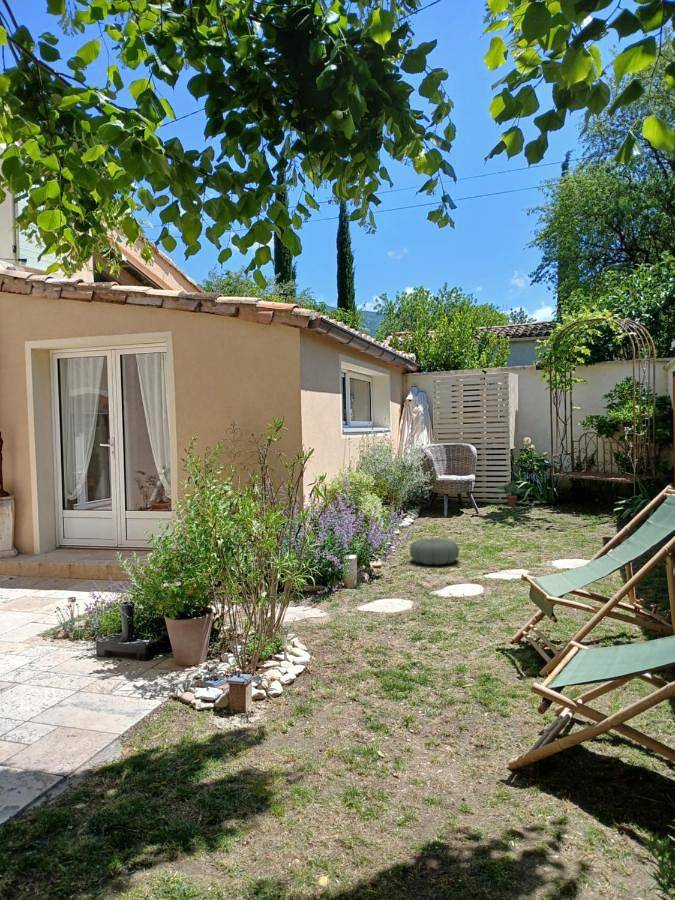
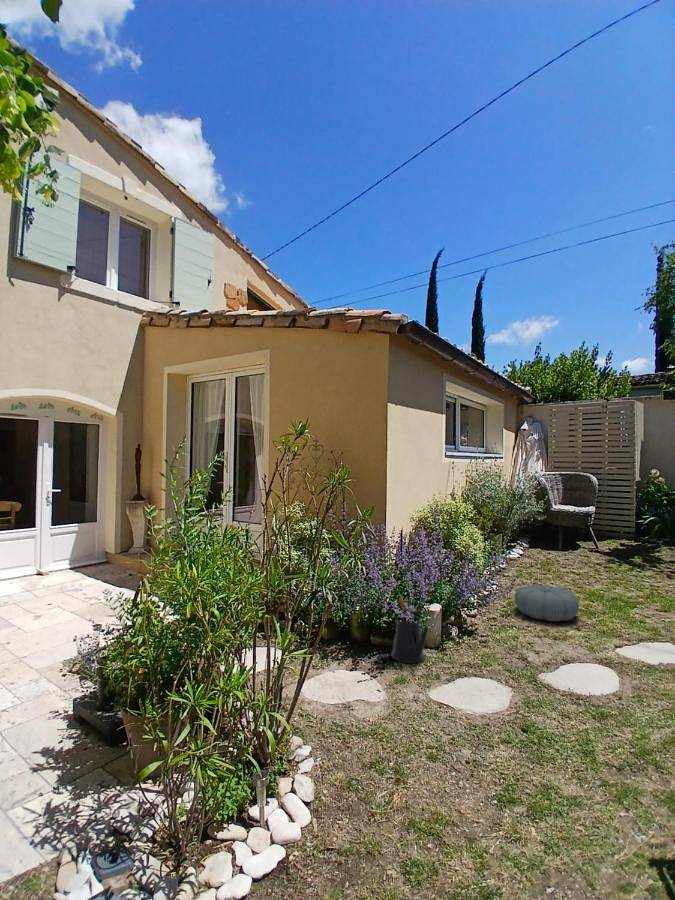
potted plant: present [494,480,525,506] -> none [615,515,664,543]
watering can: none [320,549,351,597] -> present [392,598,428,663]

